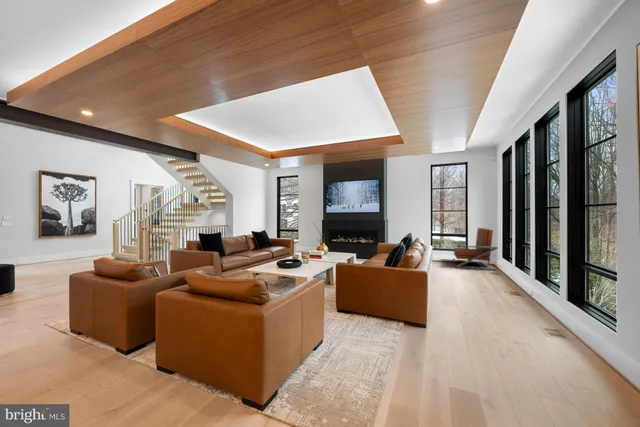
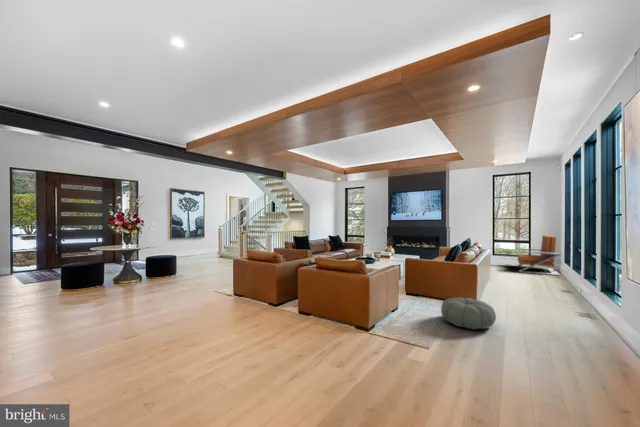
pouf: none [382,323,459,380] -> present [441,298,496,329]

